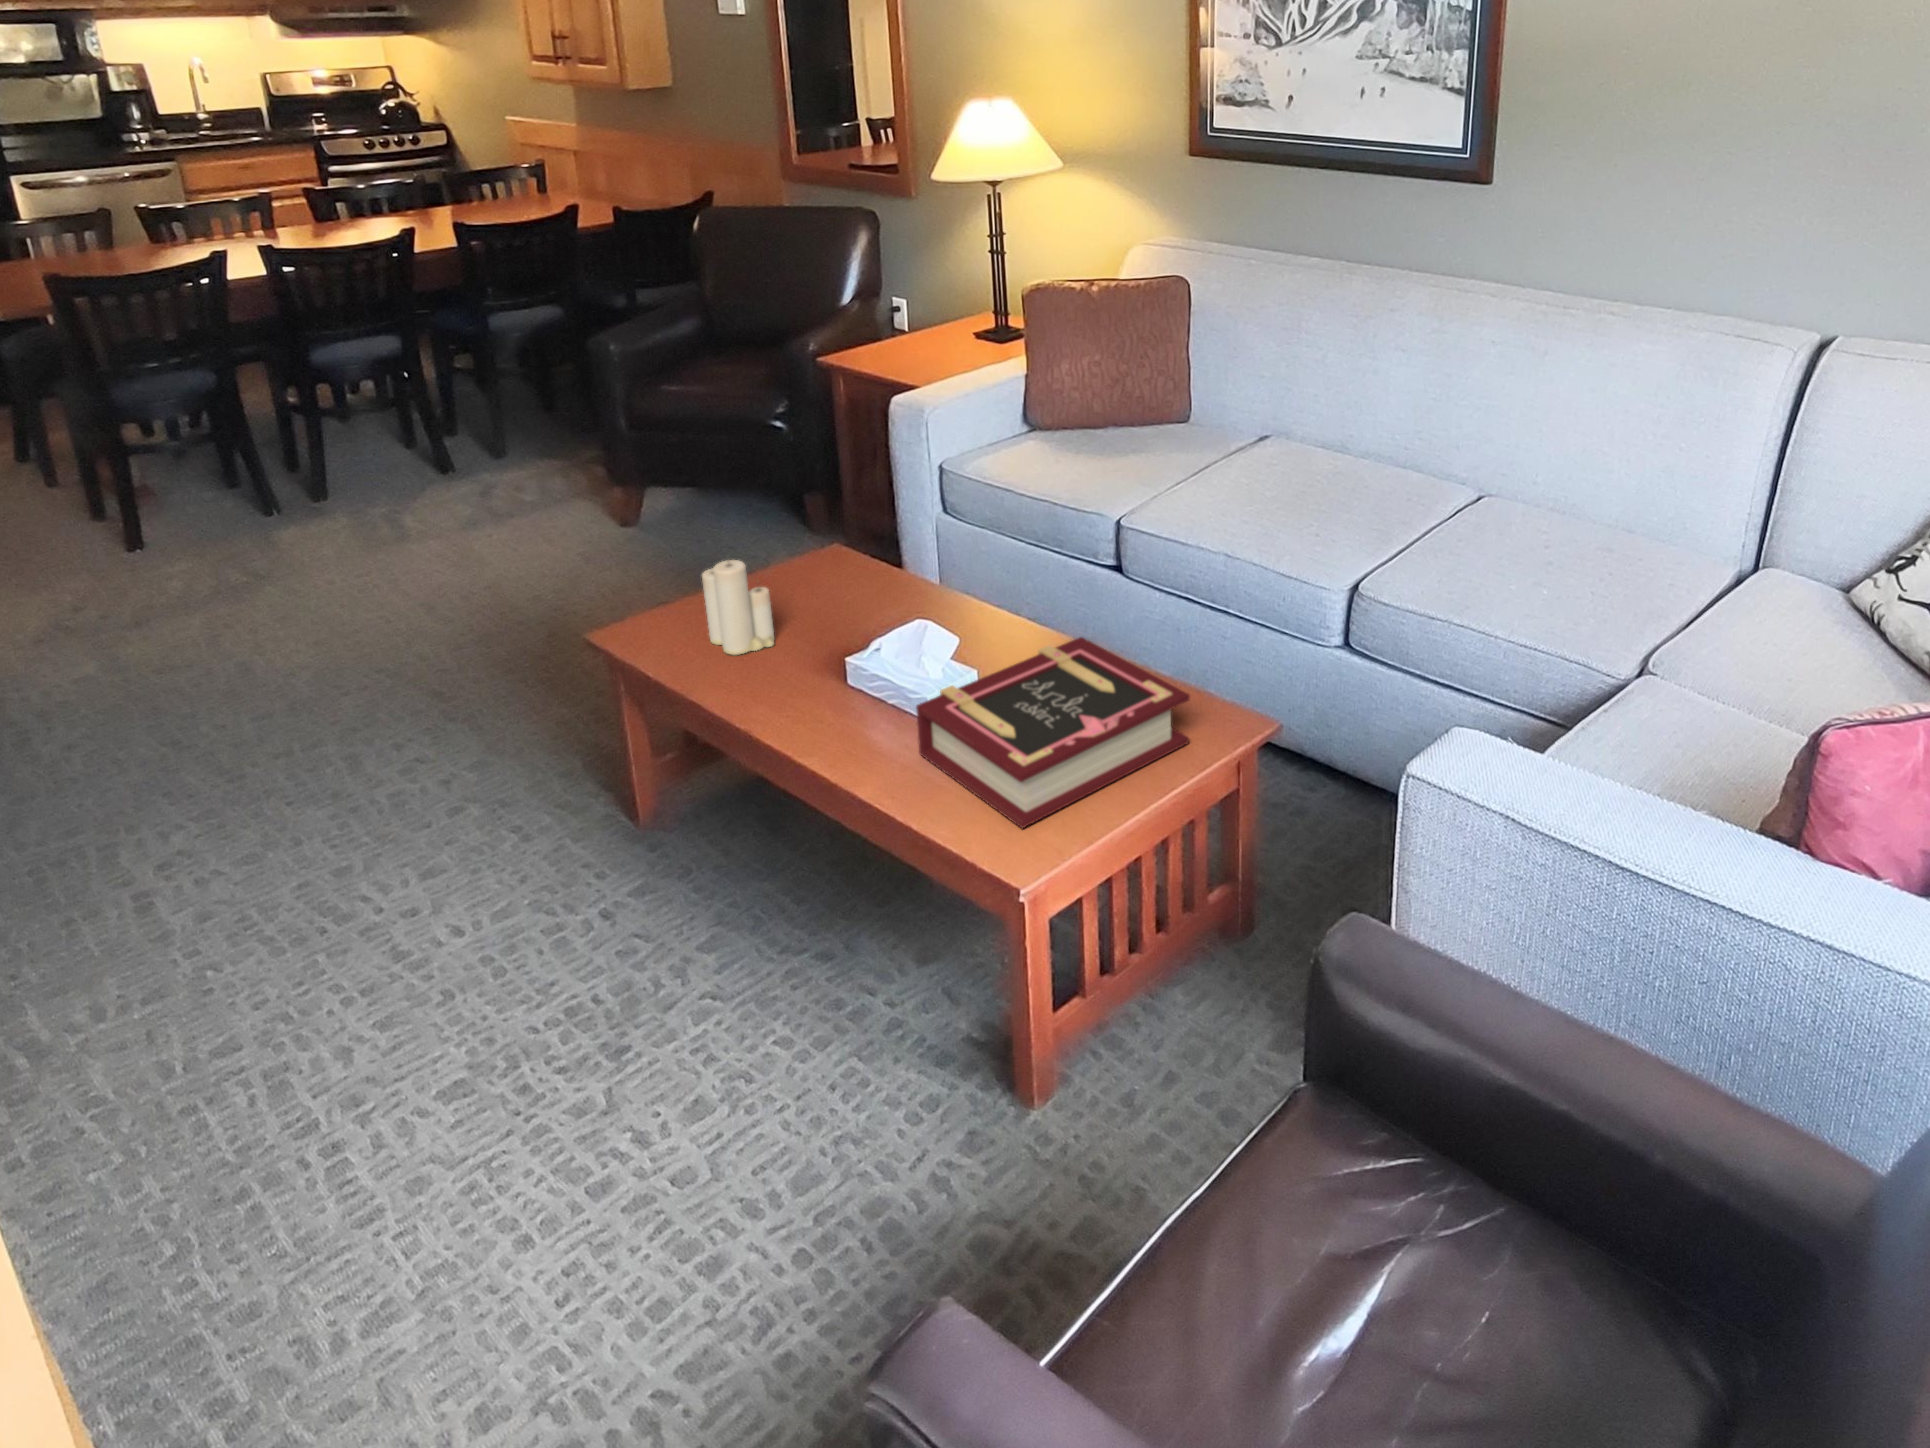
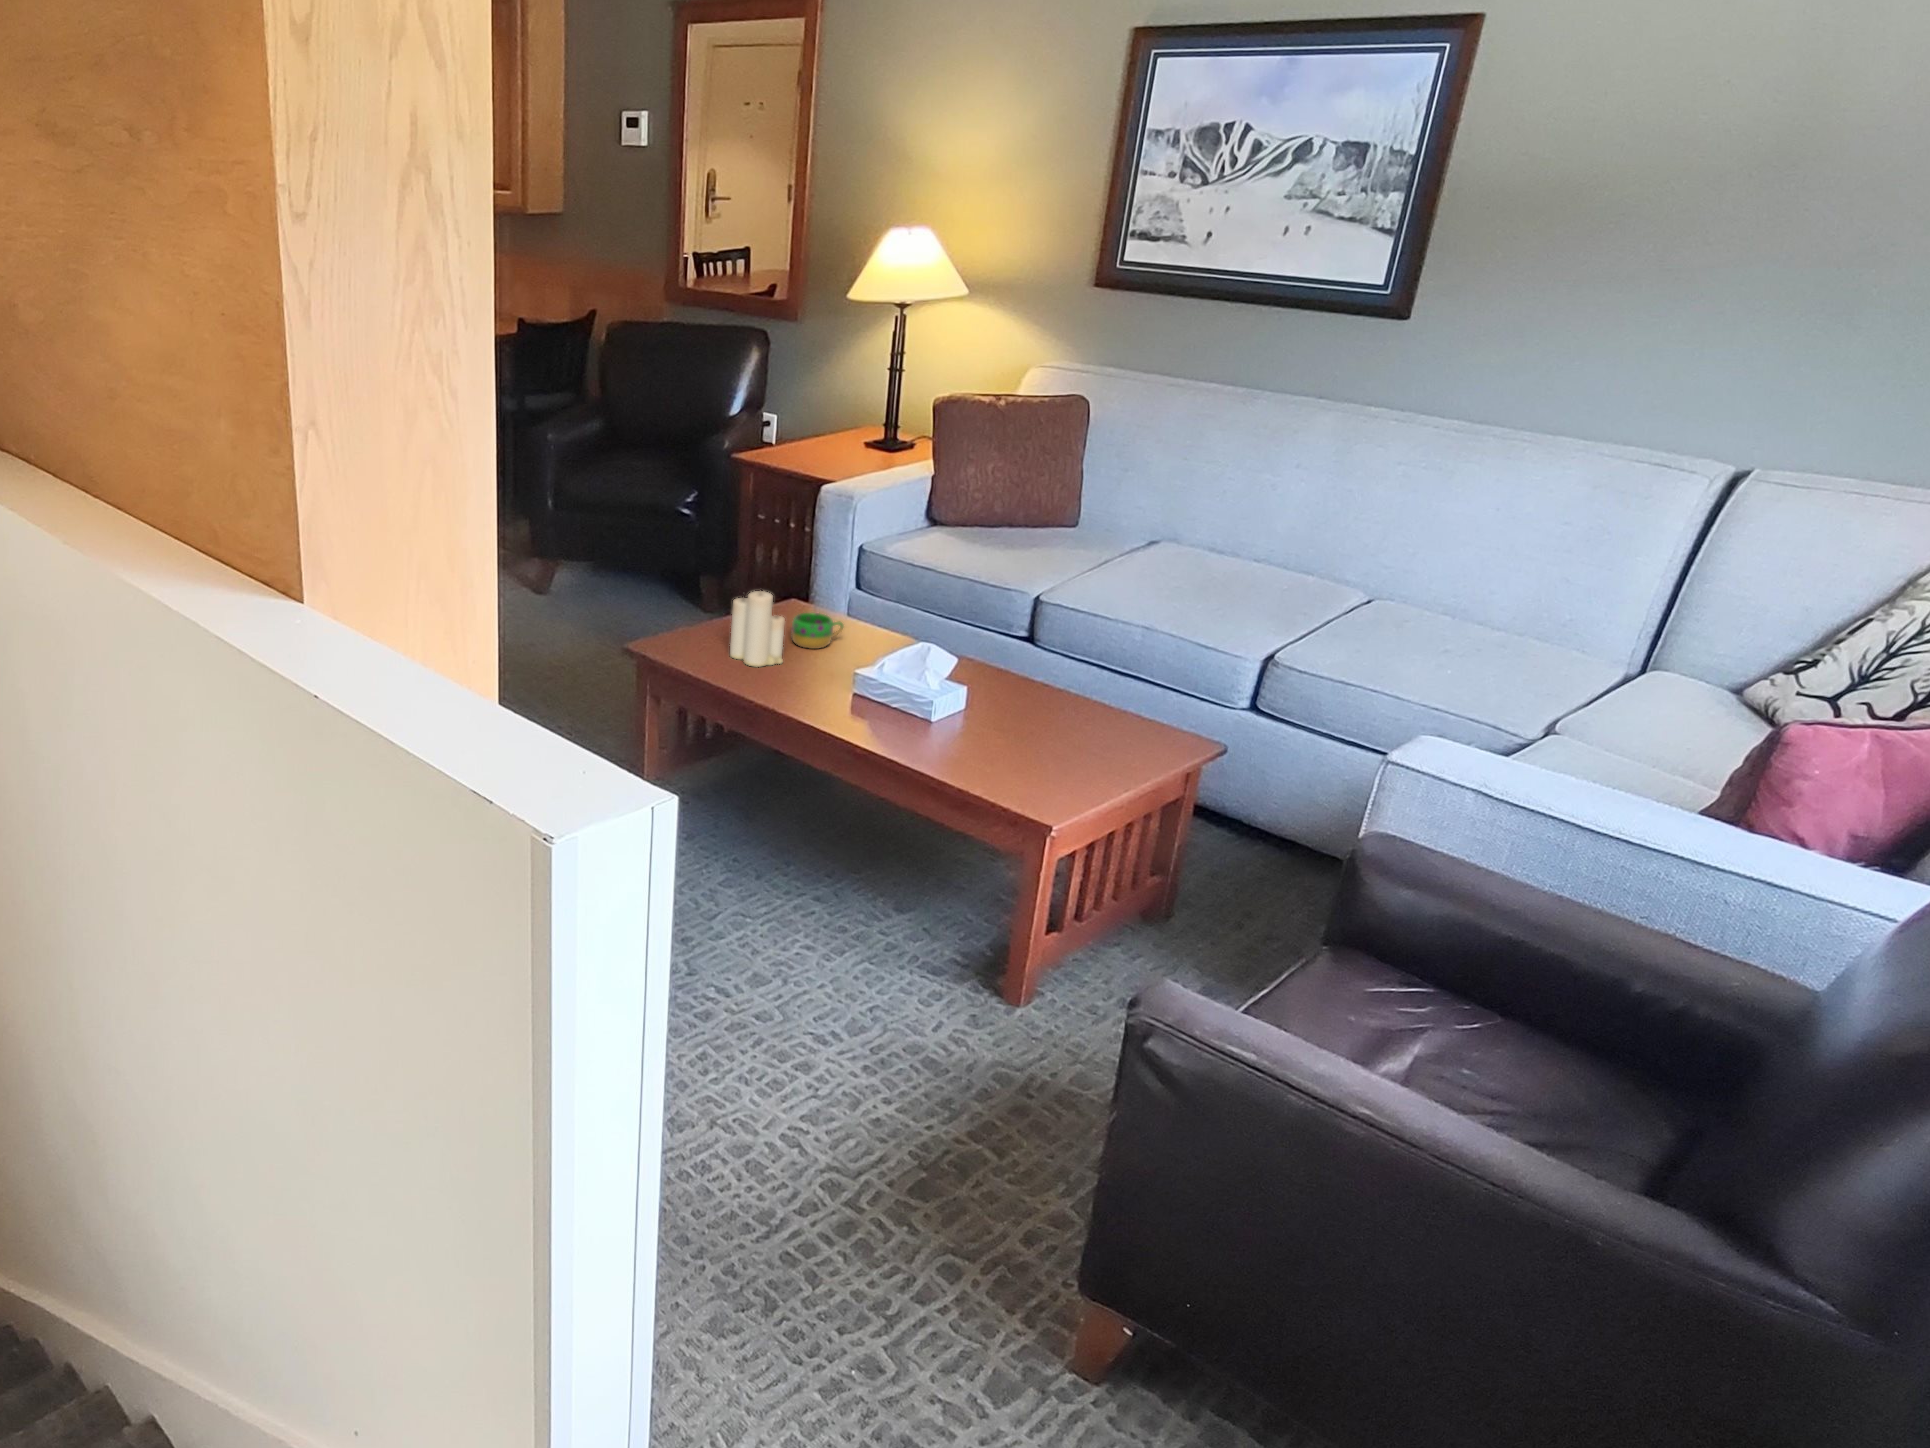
mug: none [796,572,862,619] -> present [792,613,843,649]
book: present [916,637,1190,828] -> none [936,669,1163,793]

